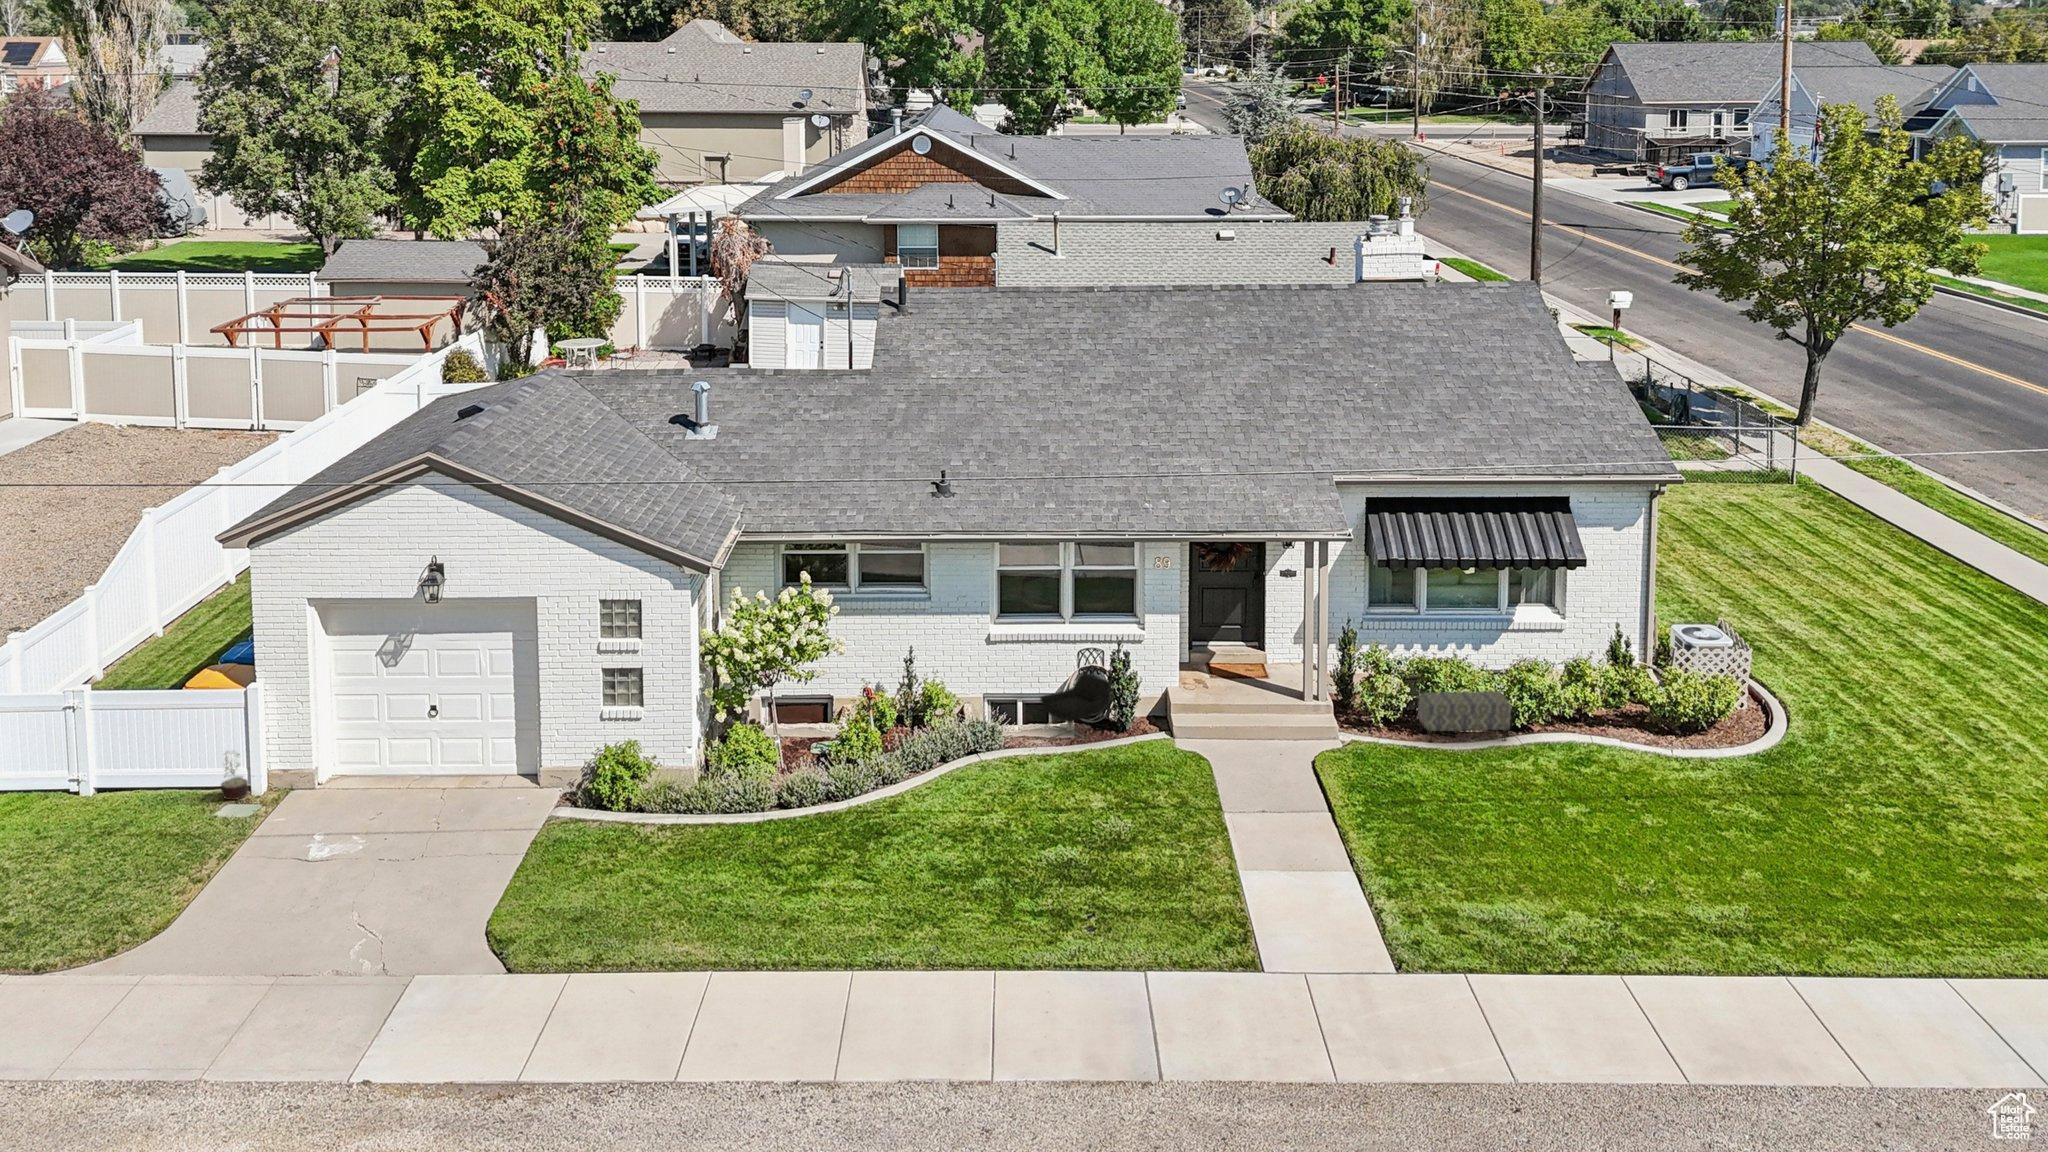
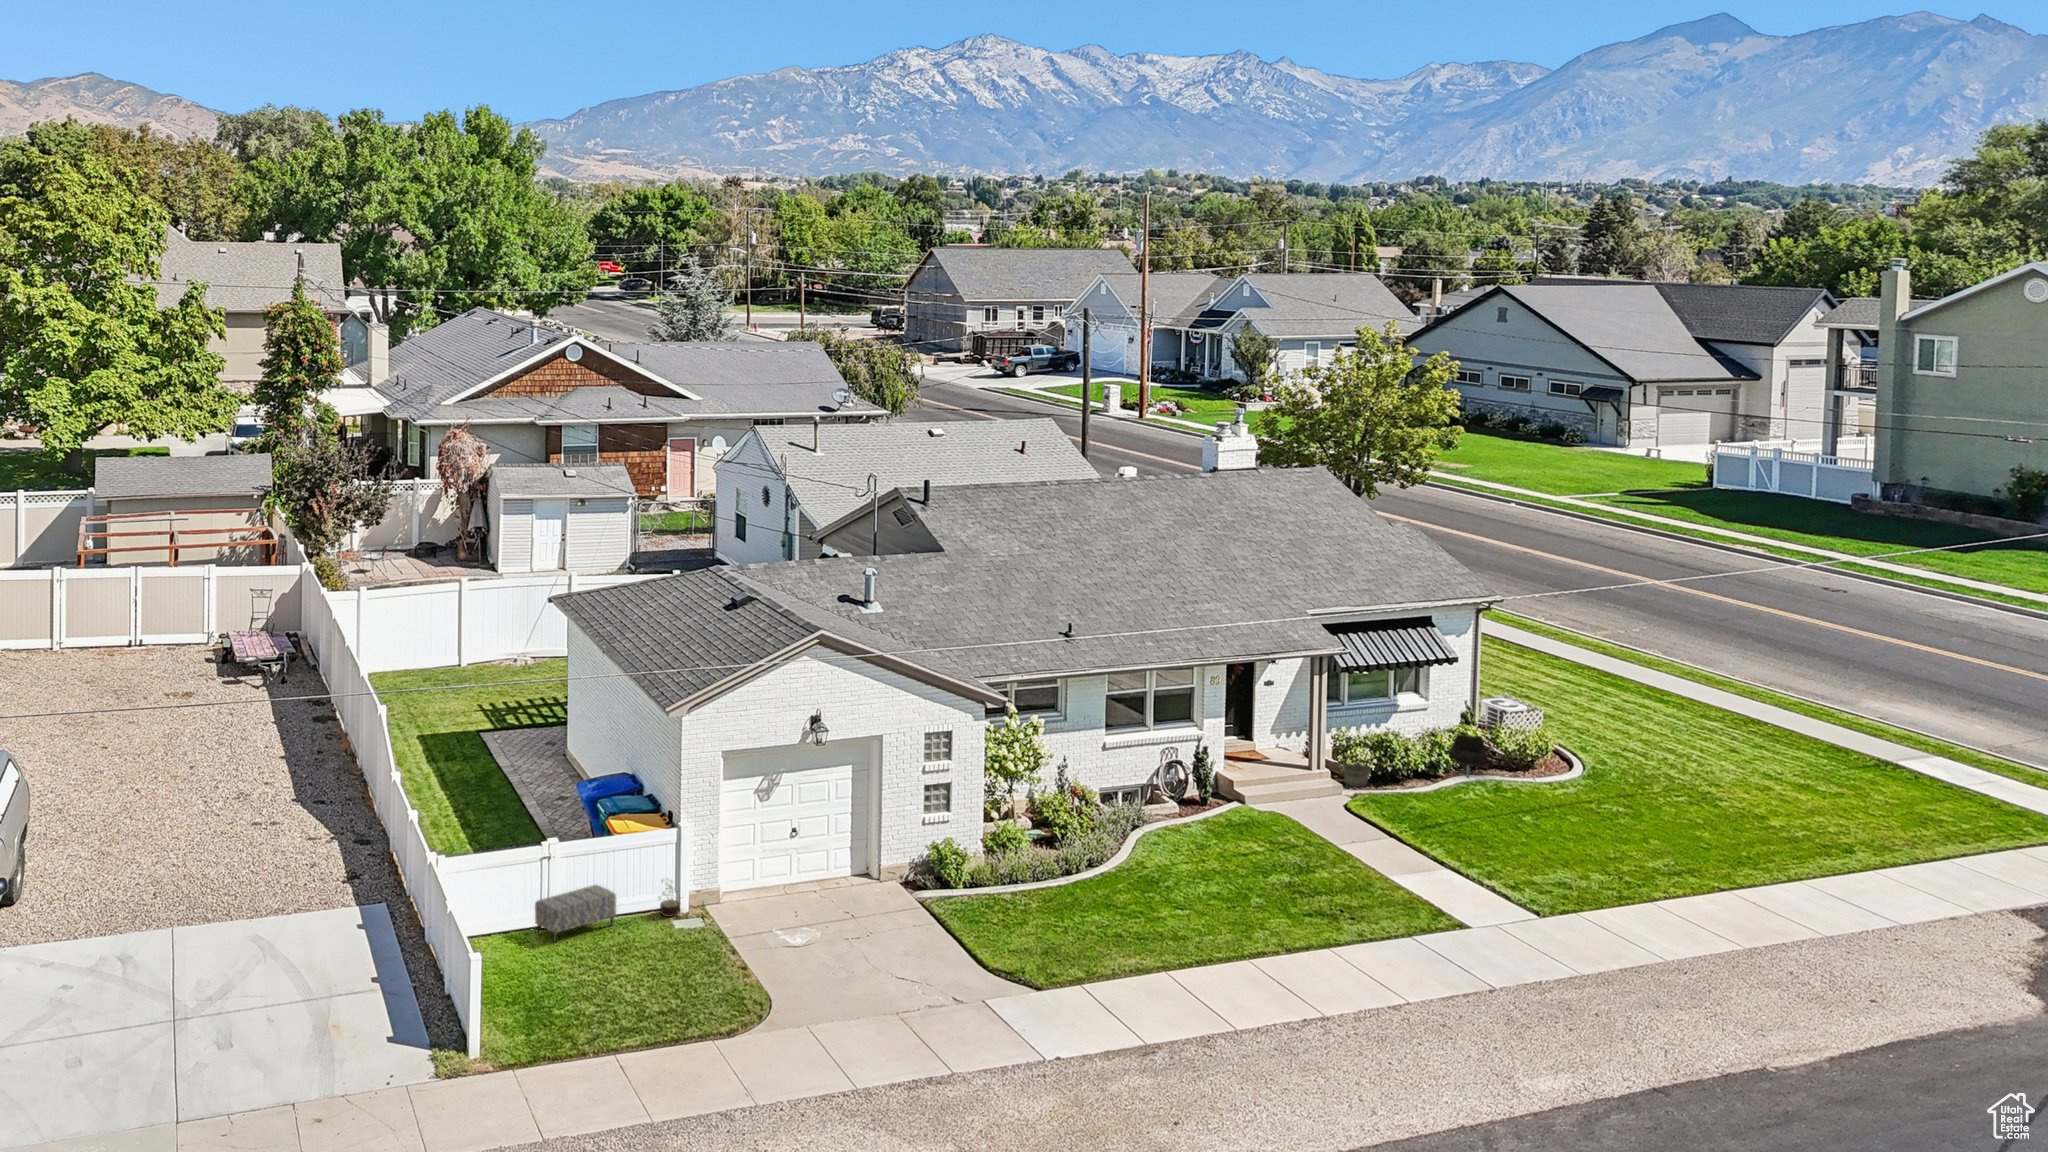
lounge chair: present [1040,673,1111,737] -> present [1449,734,1489,776]
bench: present [1418,691,1511,742] -> present [535,885,616,942]
wooden bucket: none [1361,697,1403,736] -> present [1343,764,1371,787]

